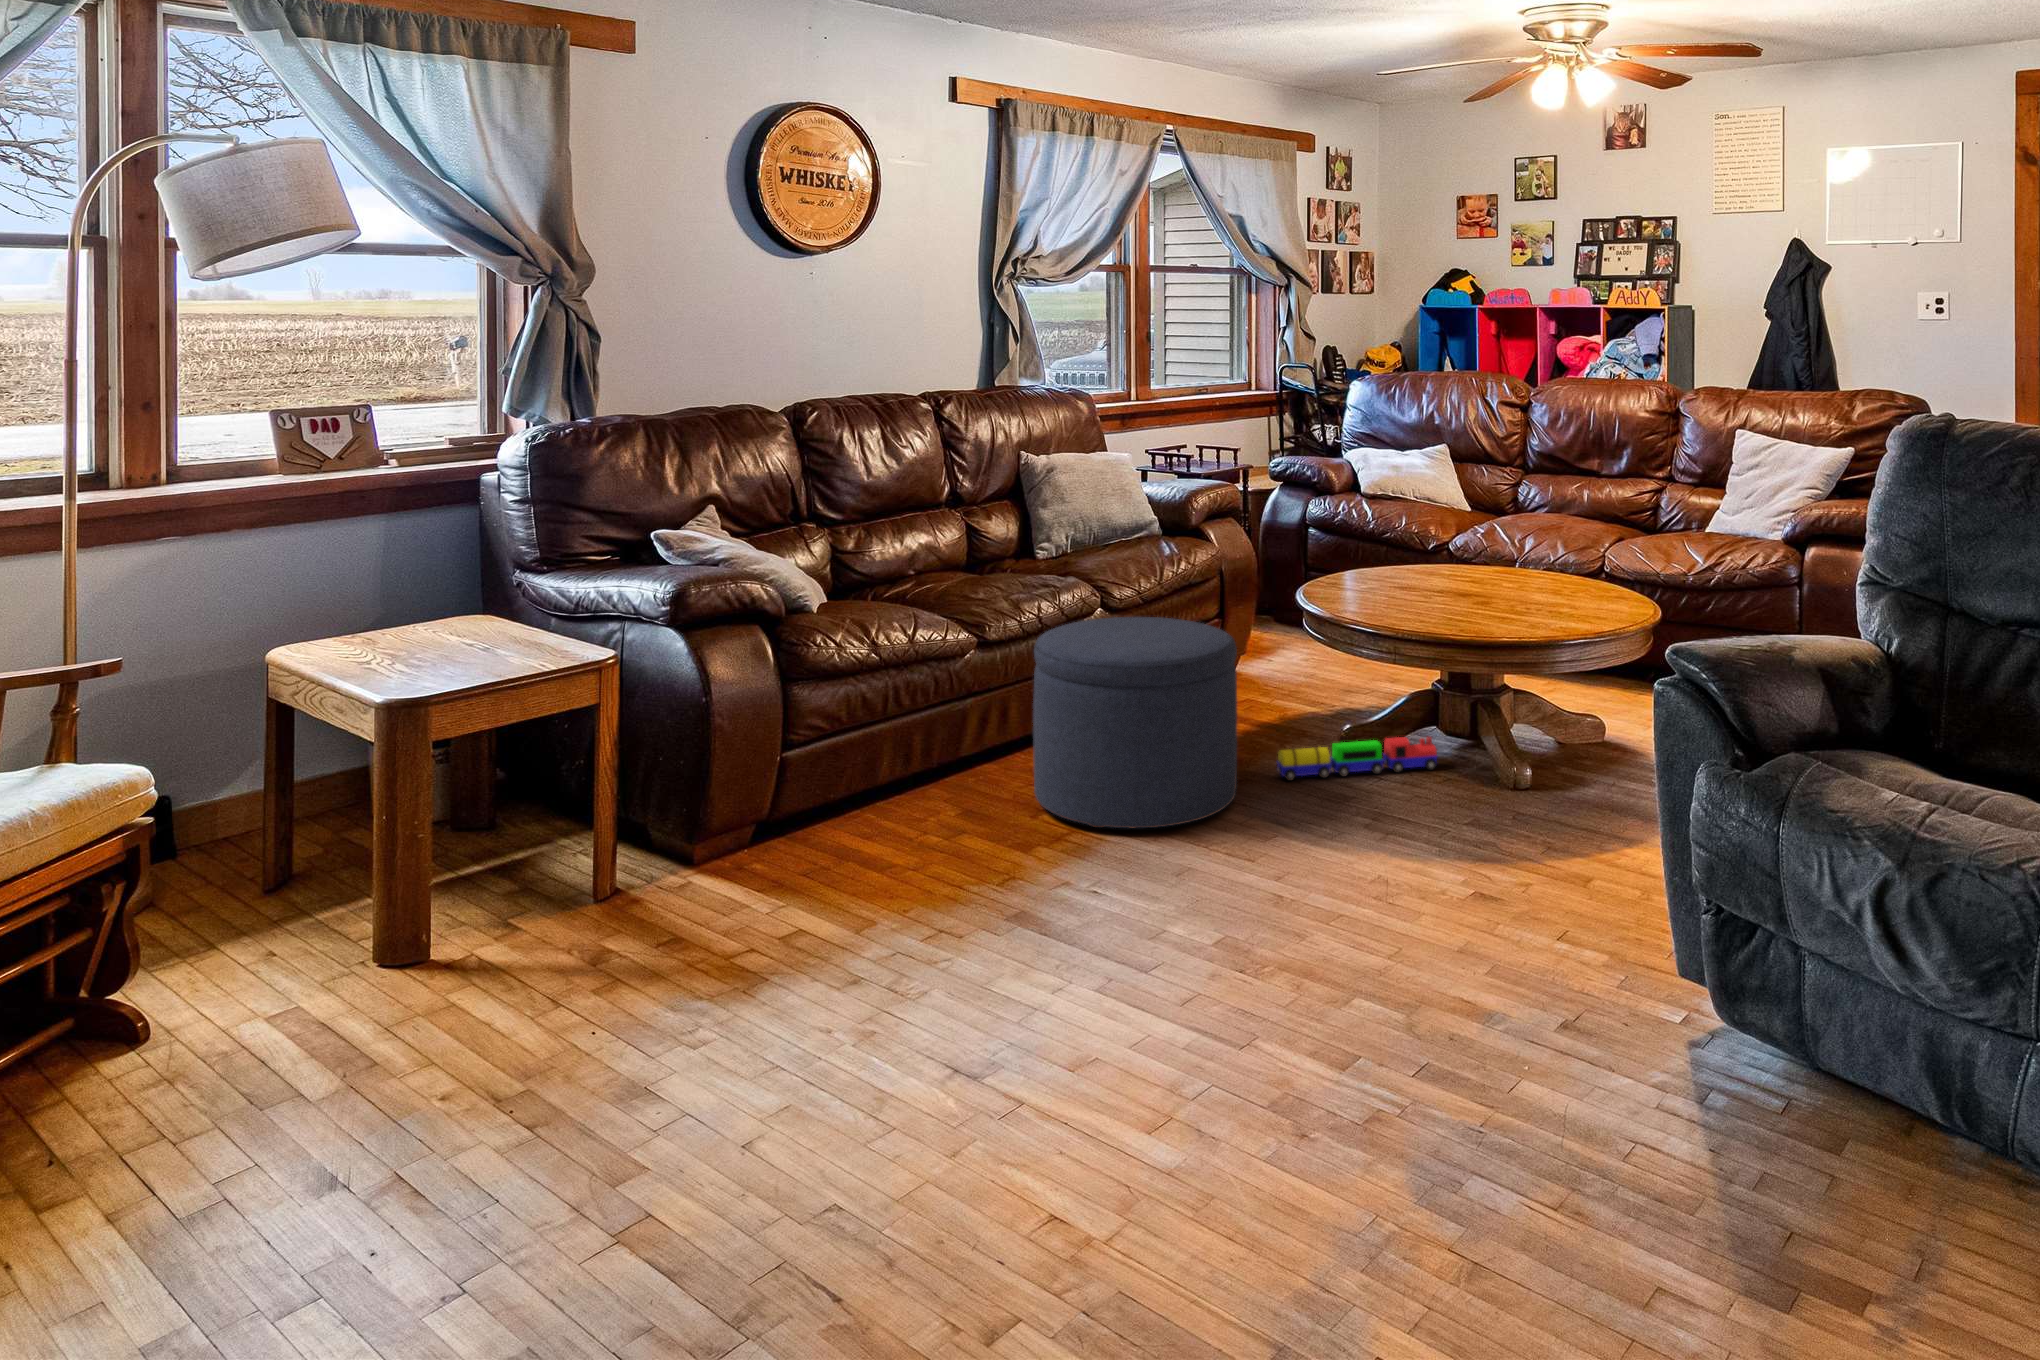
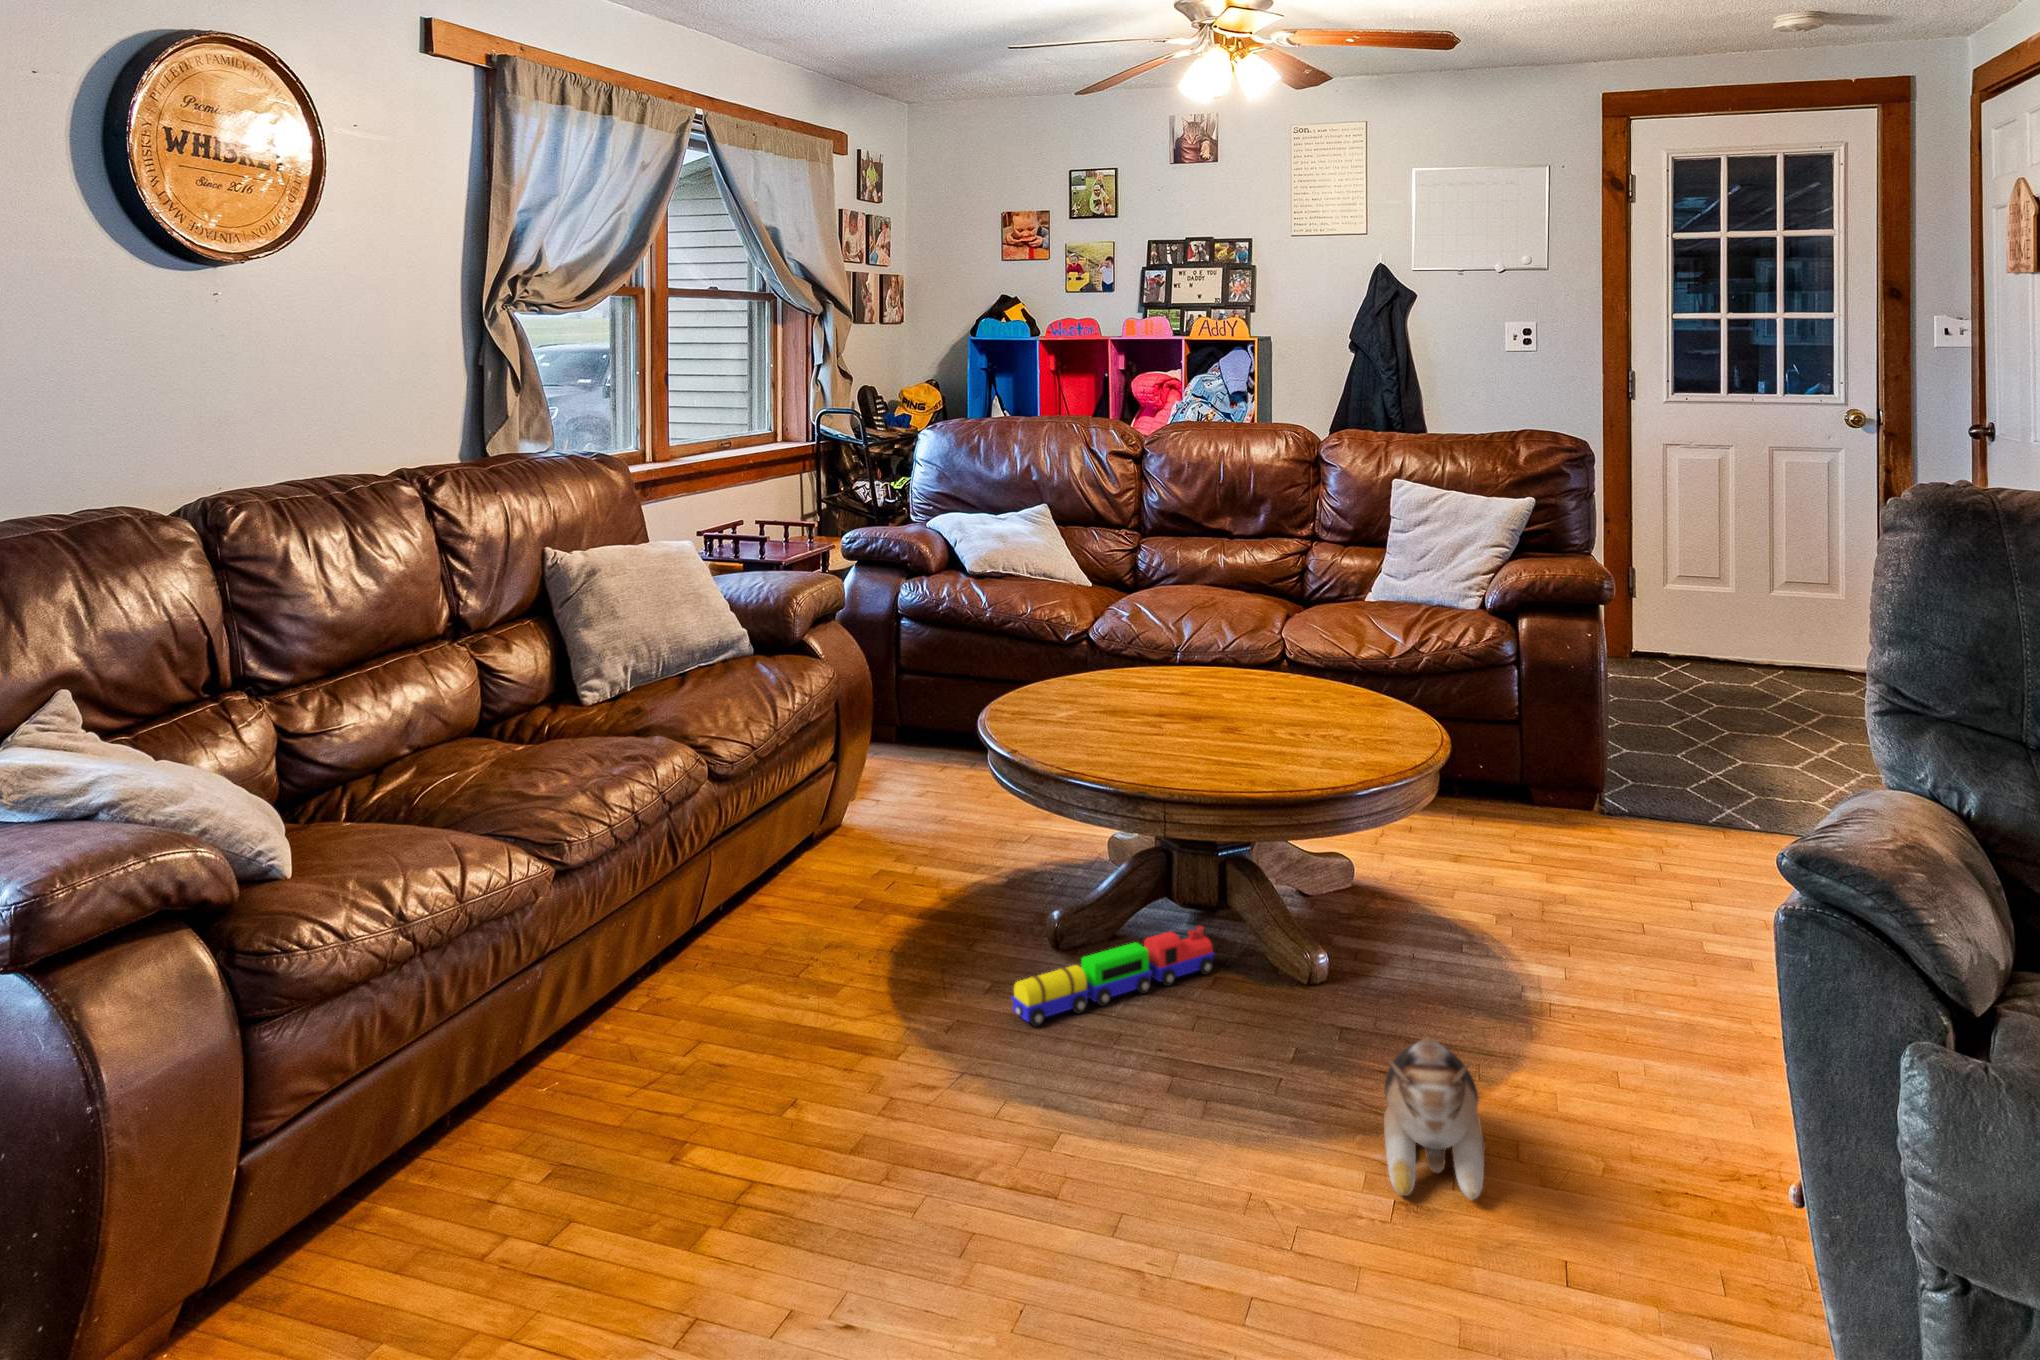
ottoman: present [1033,617,1237,828] -> none [673,805,991,1187]
plush toy: none [1441,772,1540,884] -> present [1384,1037,1486,1200]

